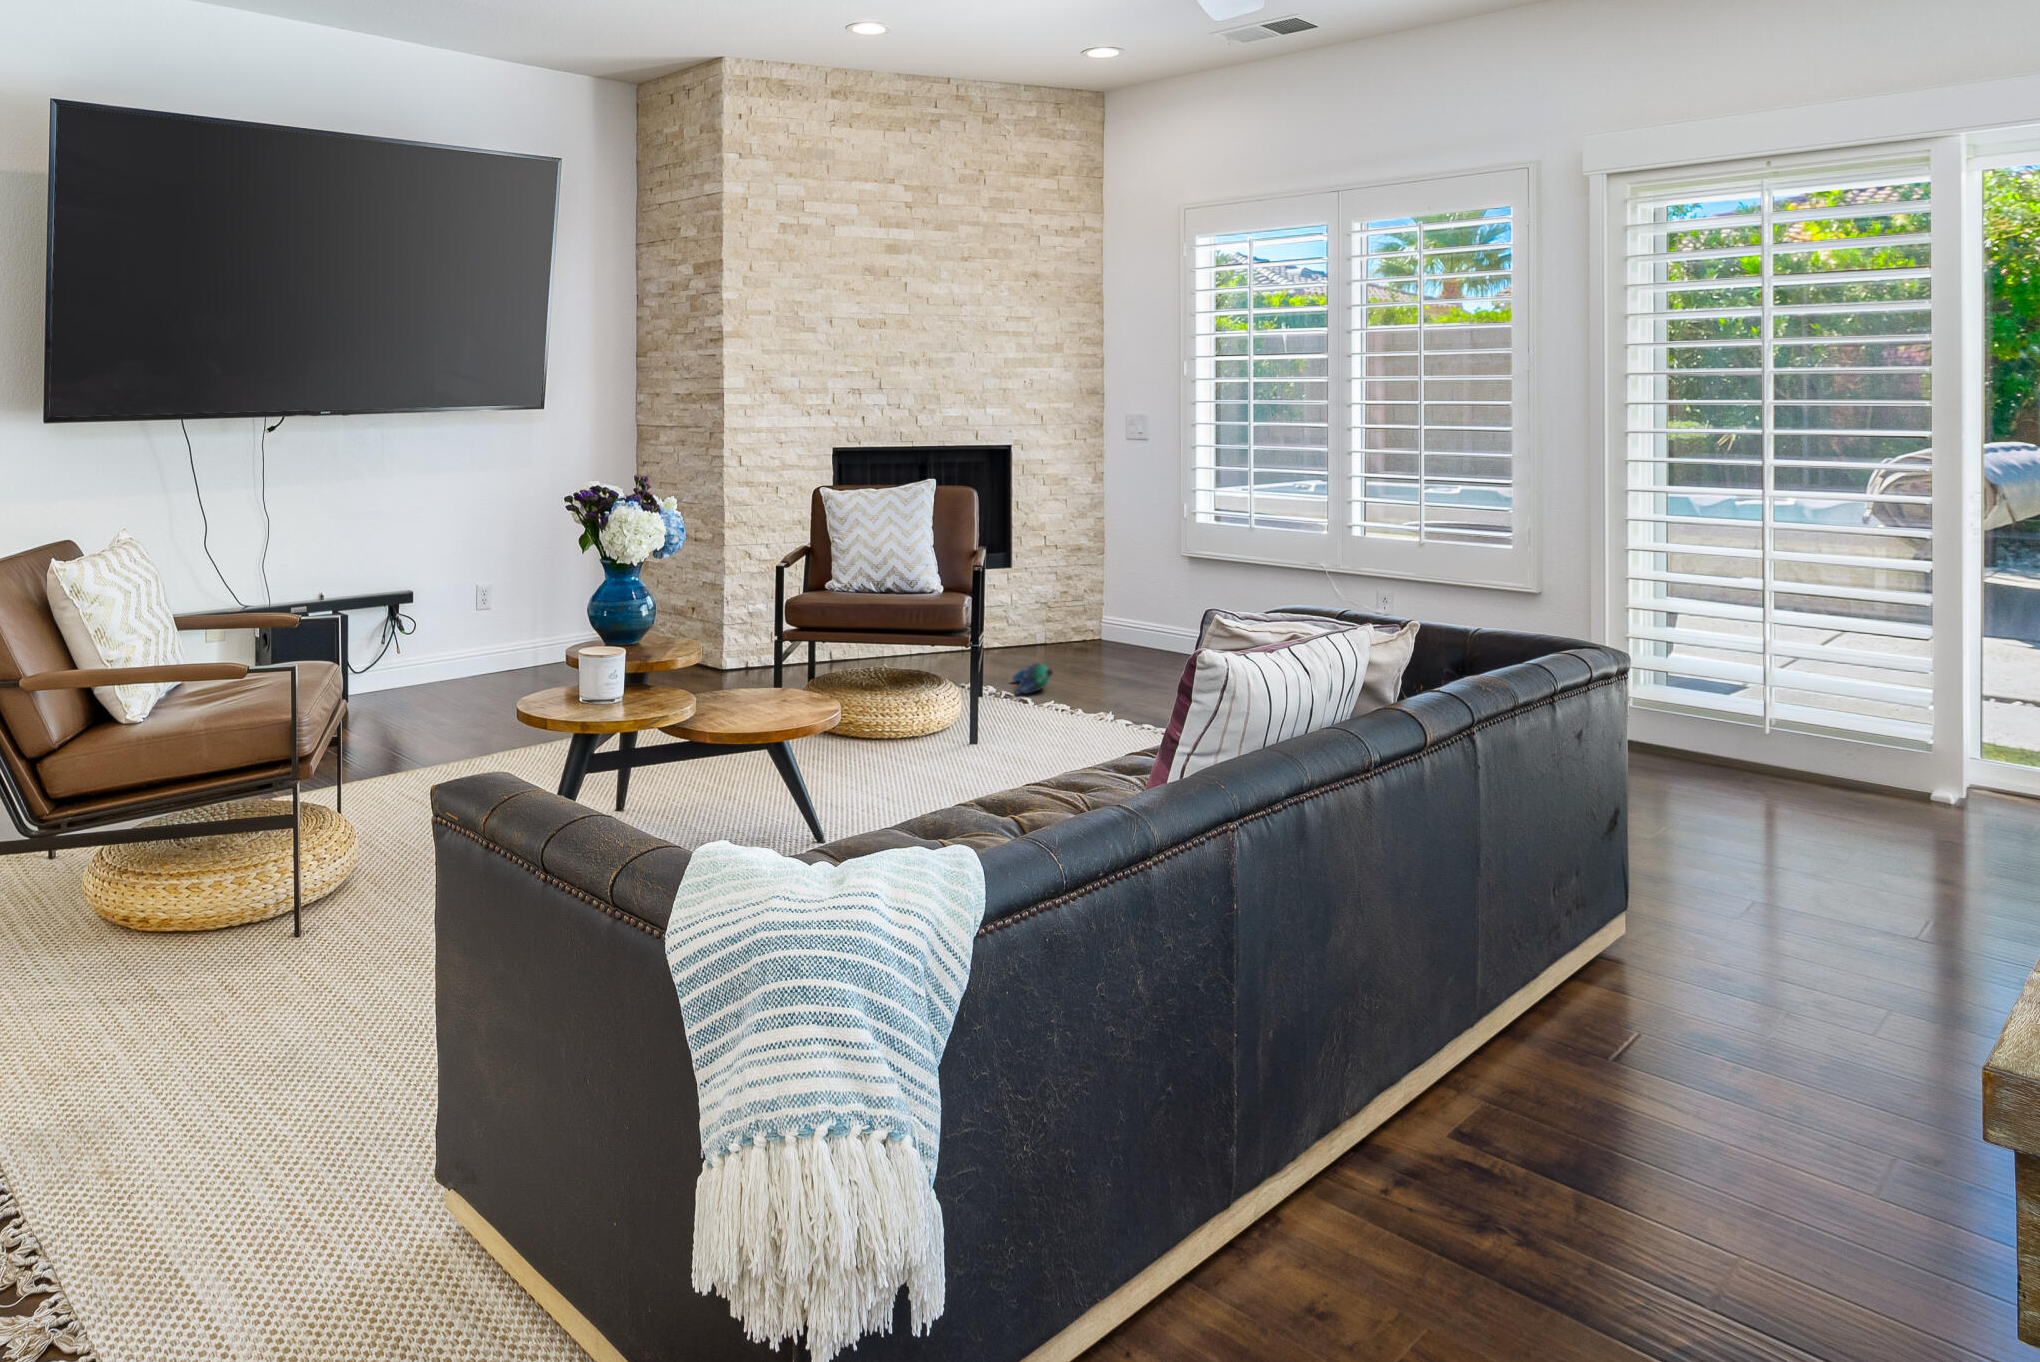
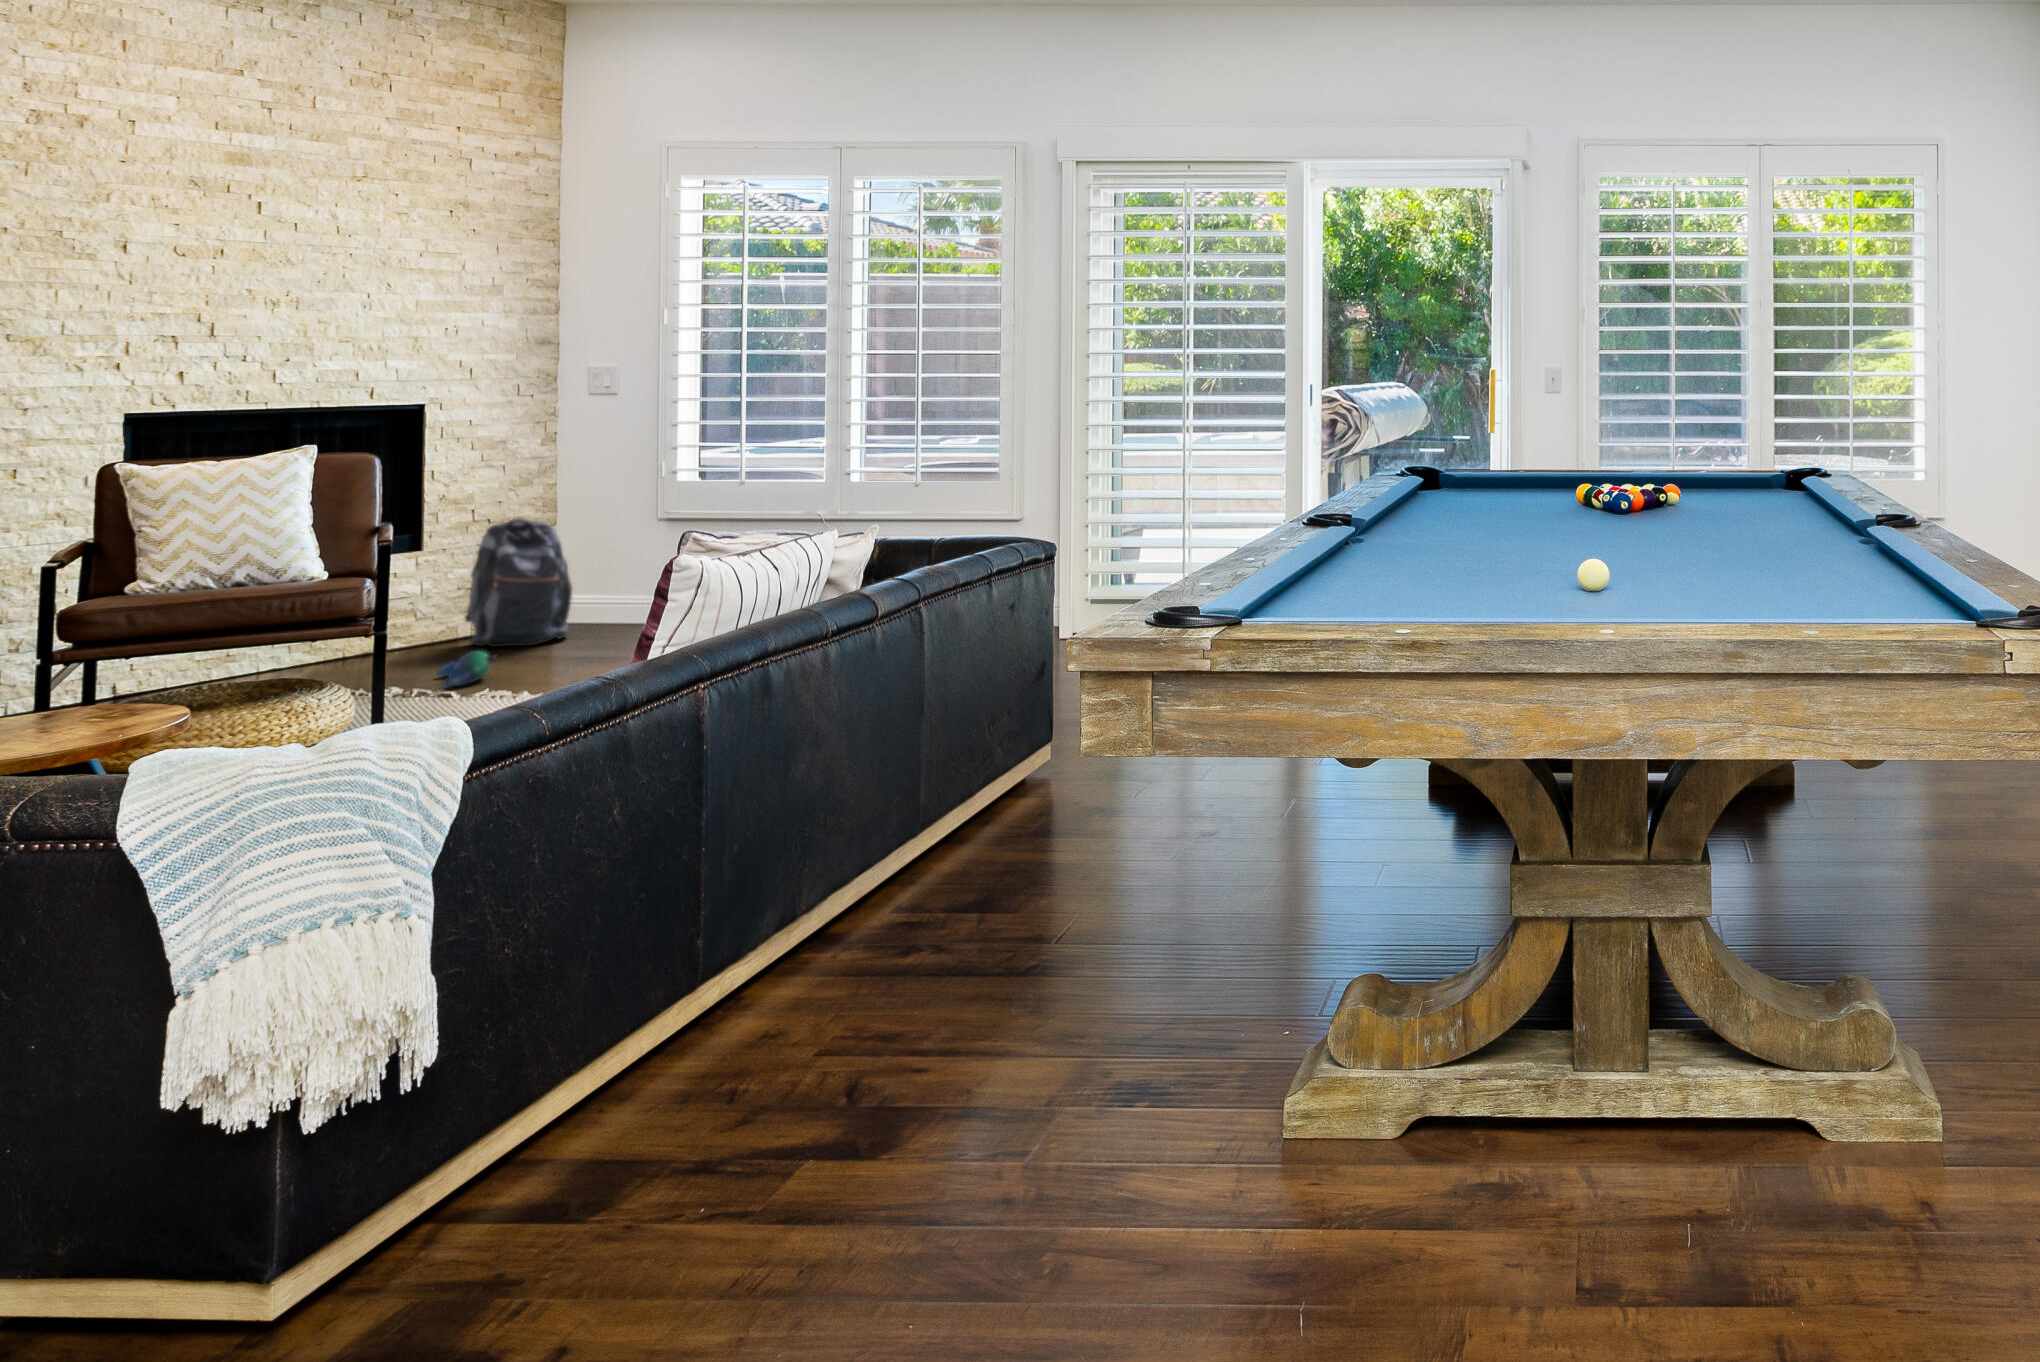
backpack: none [1034,547,1111,660] -> present [465,518,572,647]

